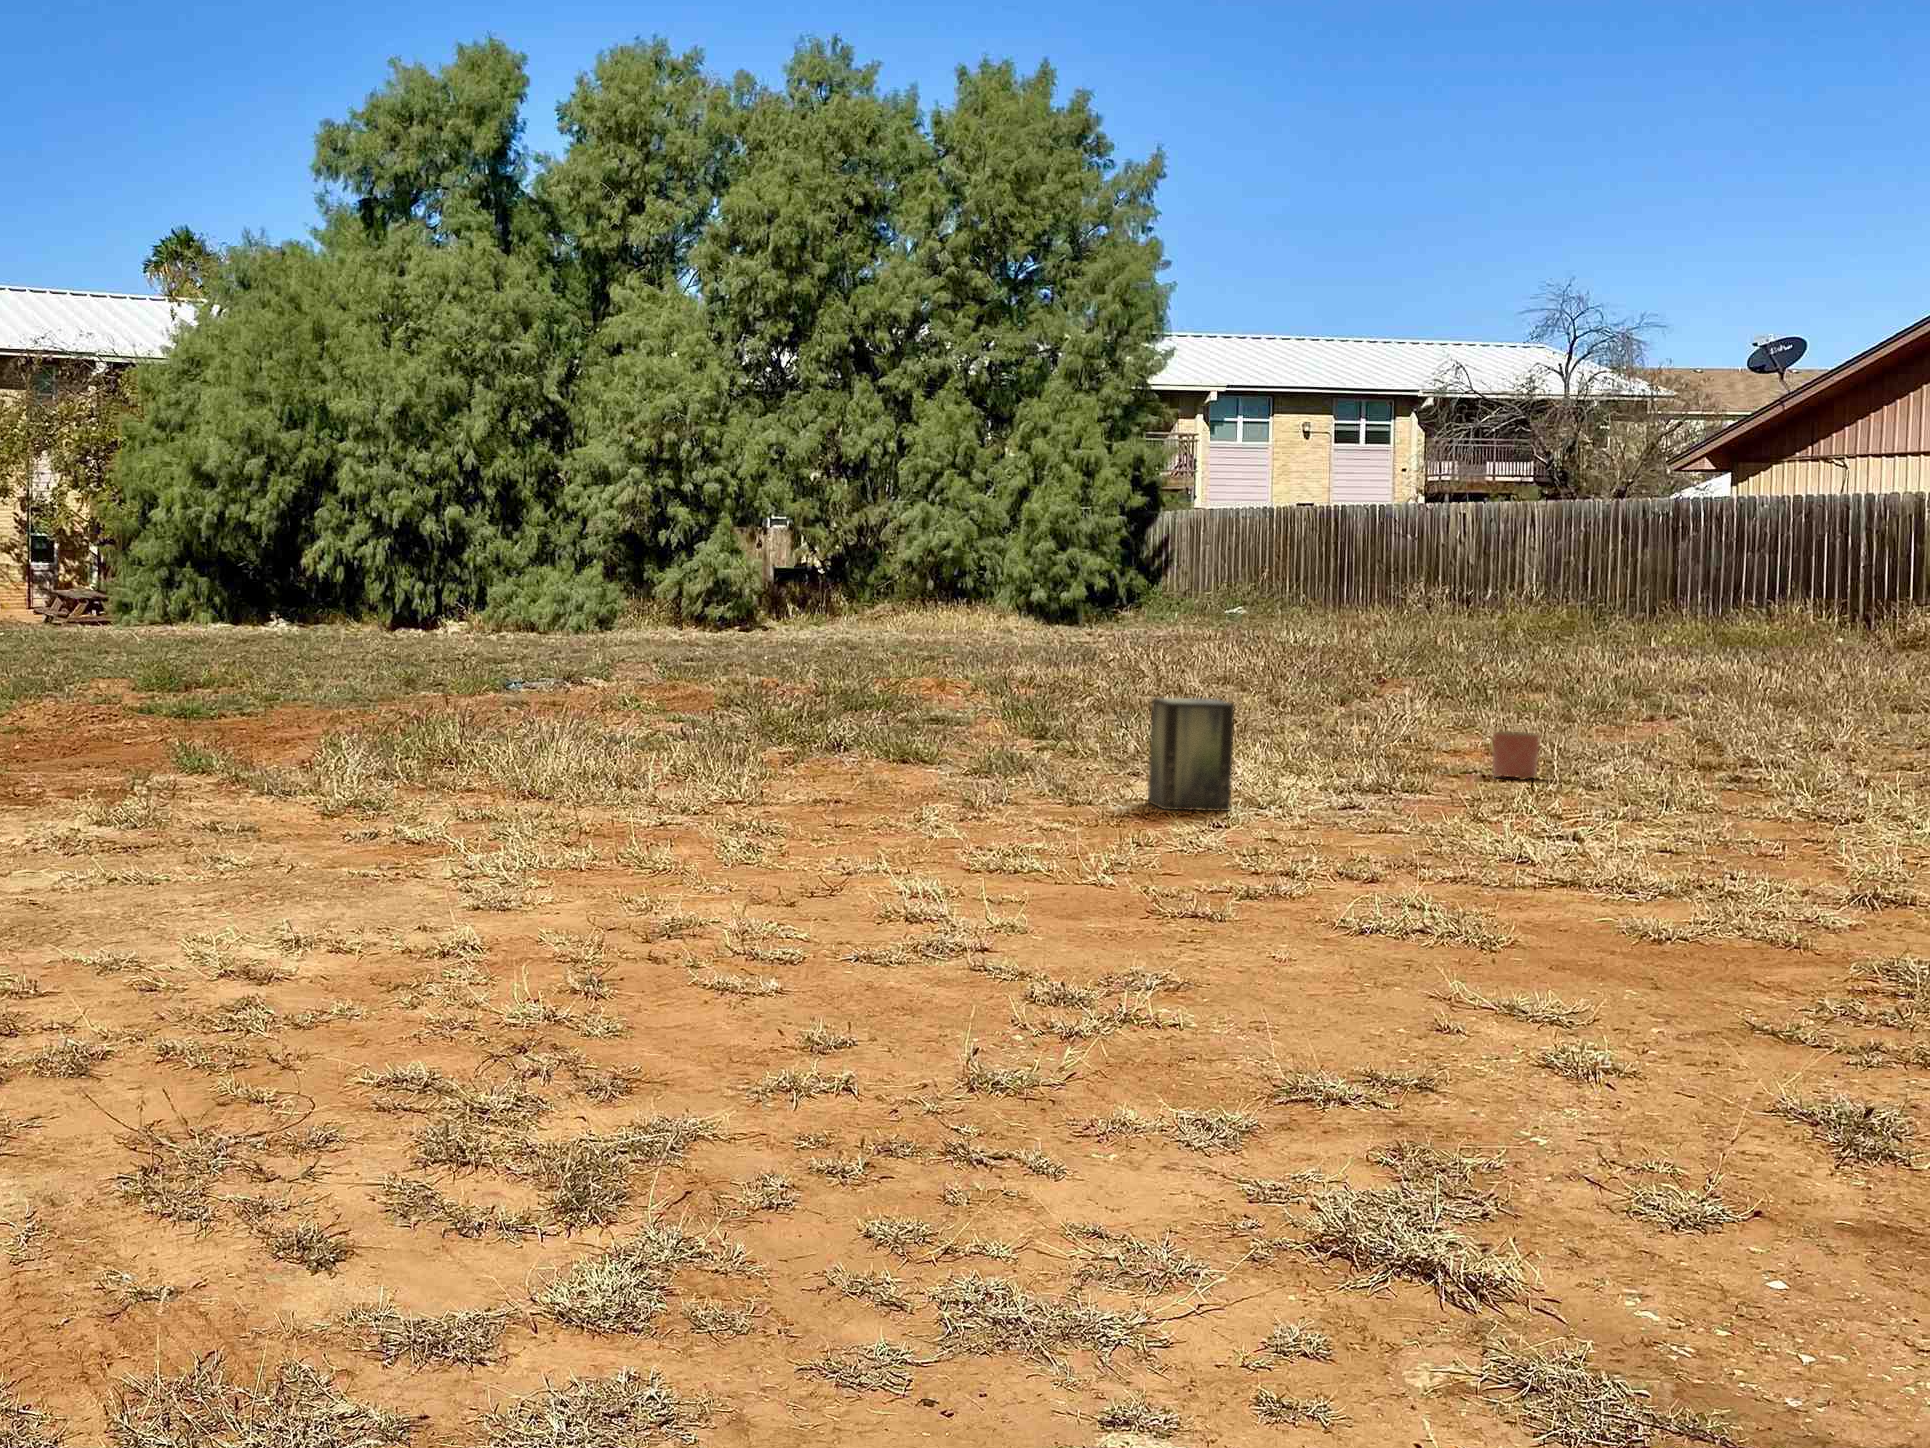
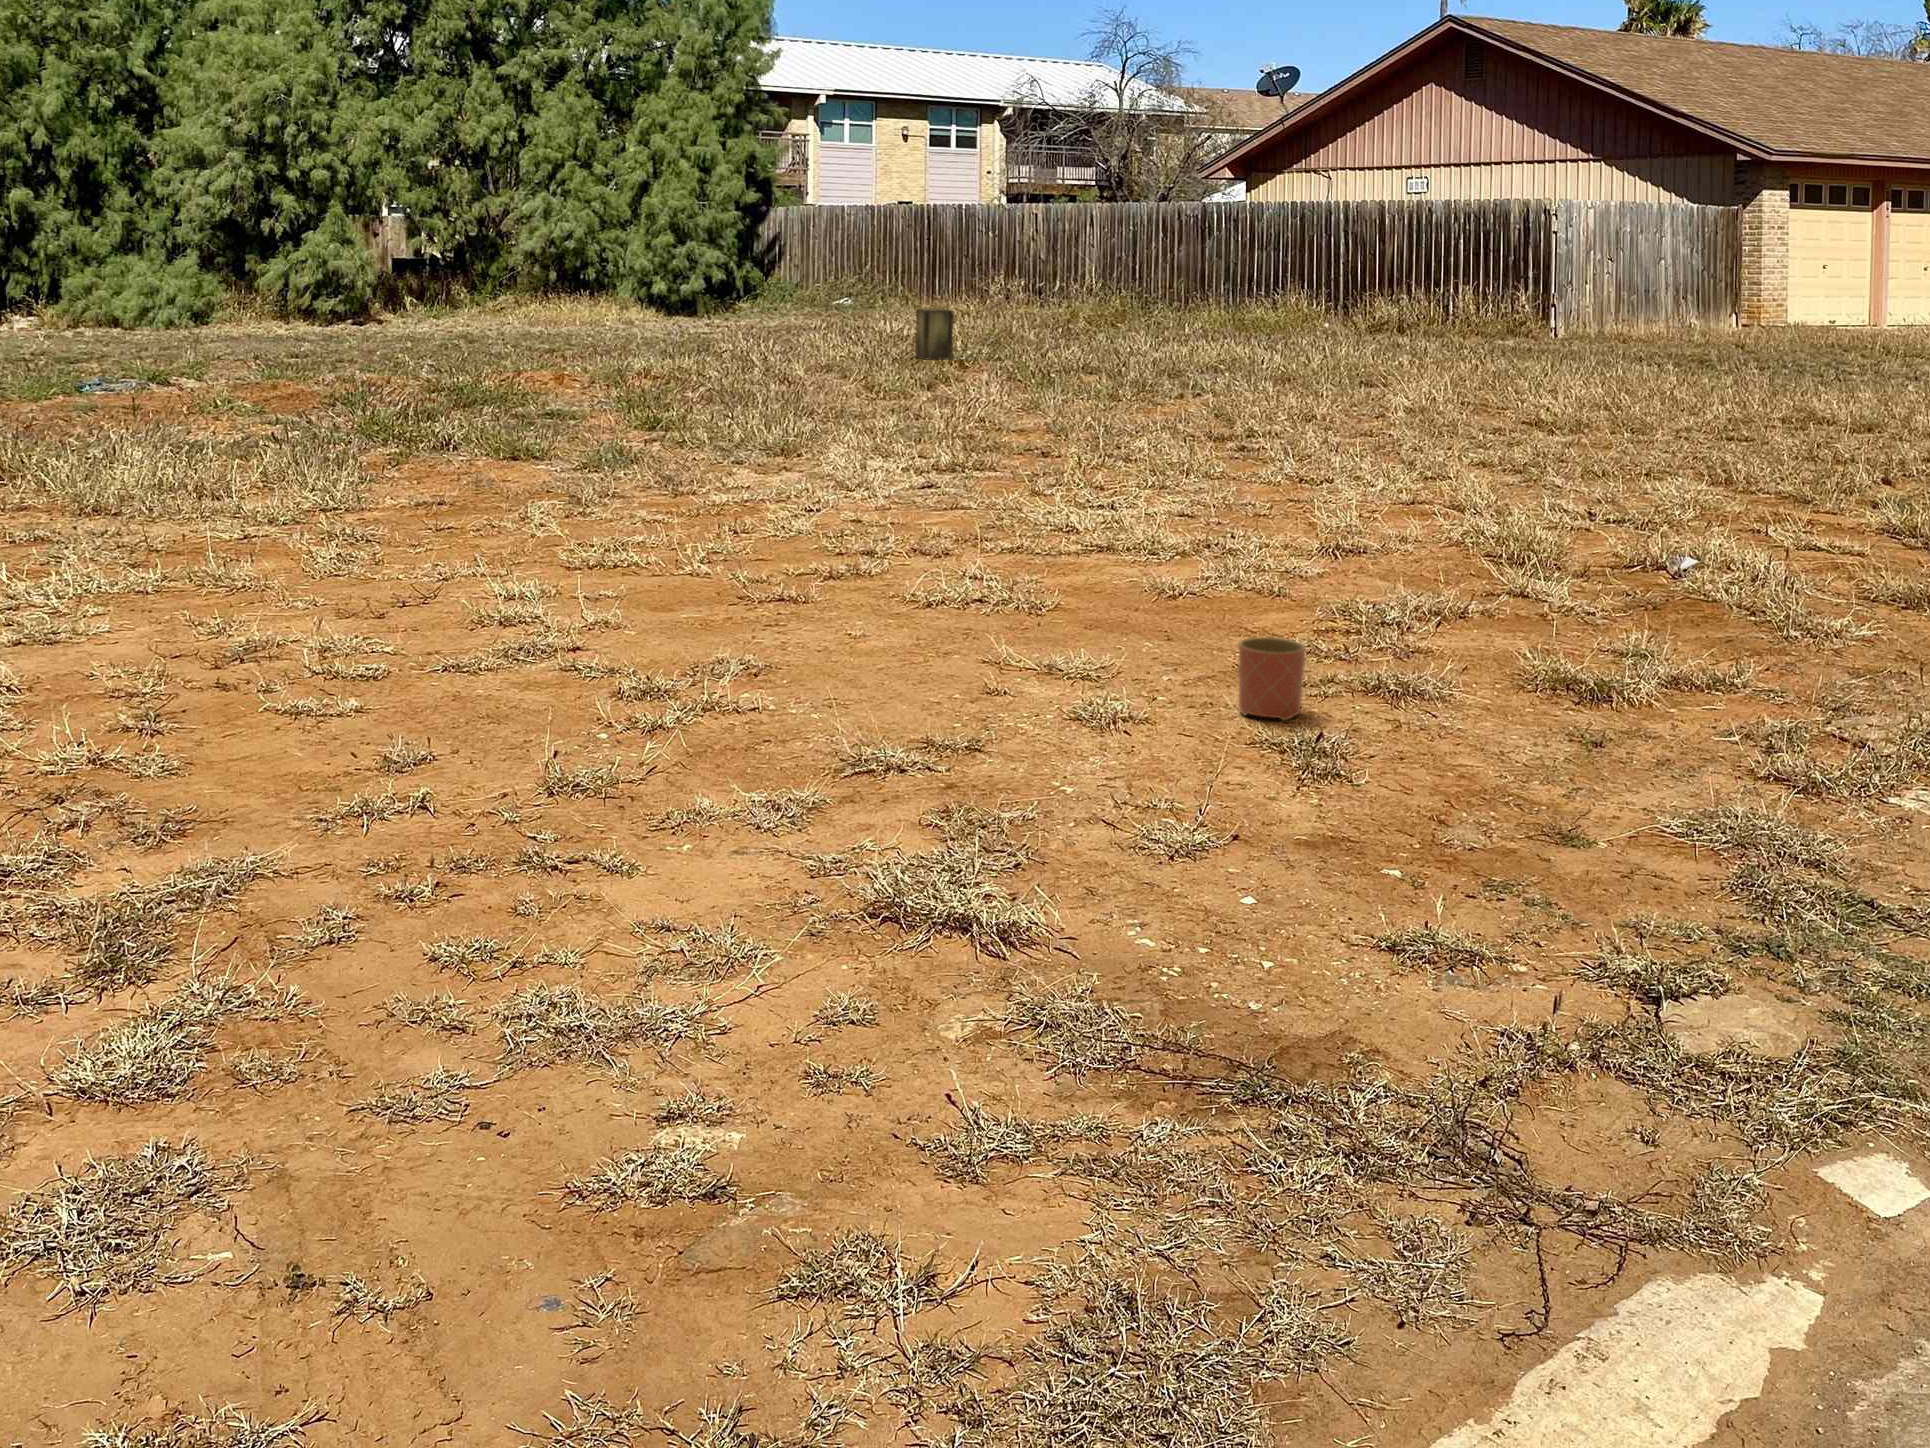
storage box: present [1148,698,1235,811] -> present [915,308,954,359]

